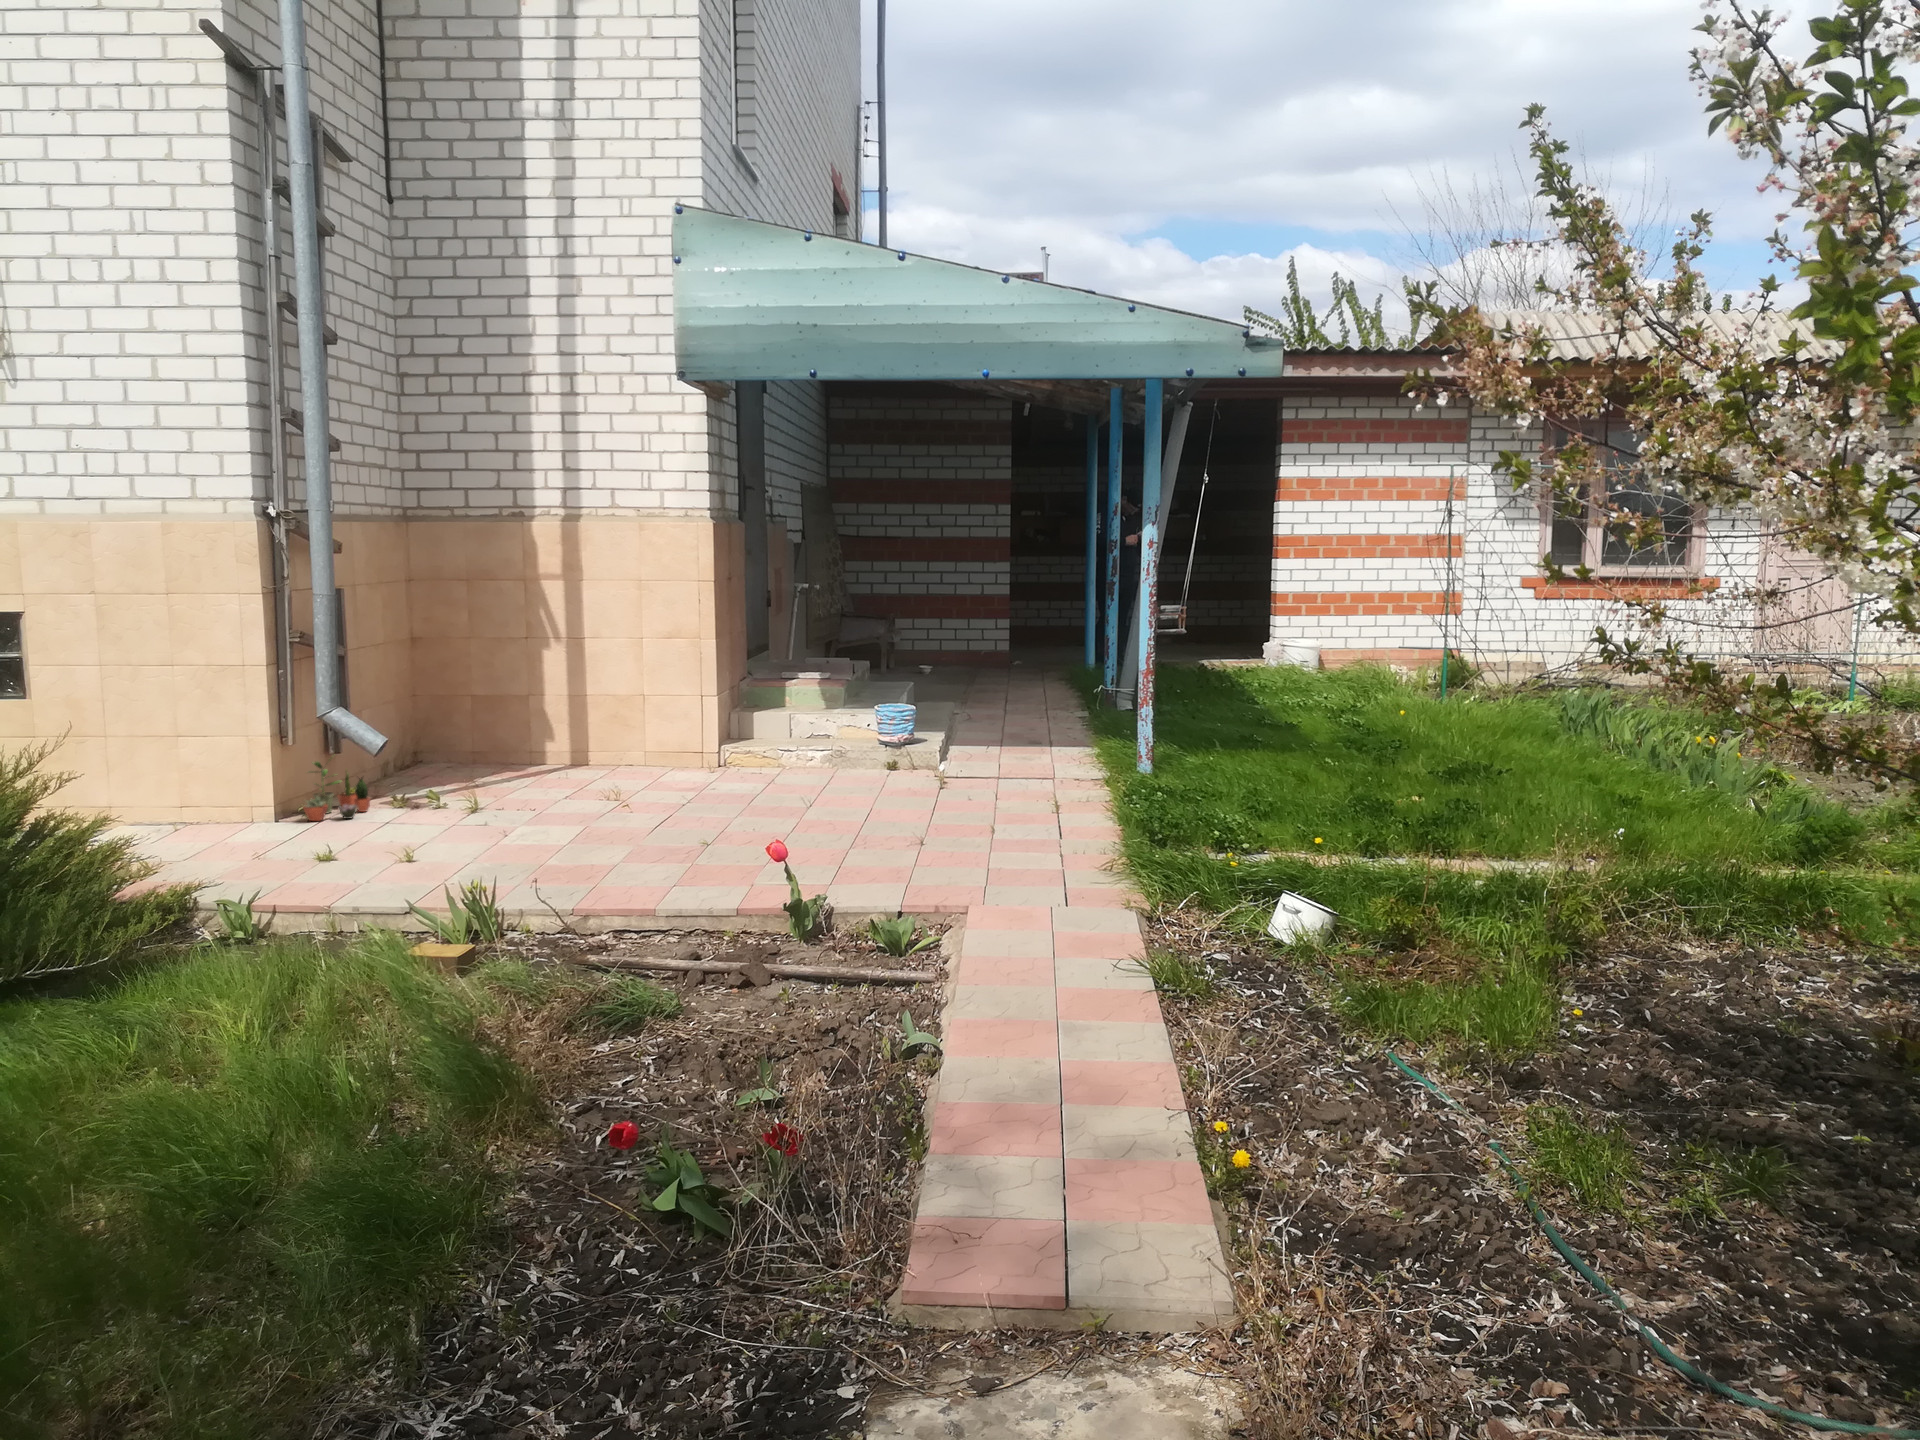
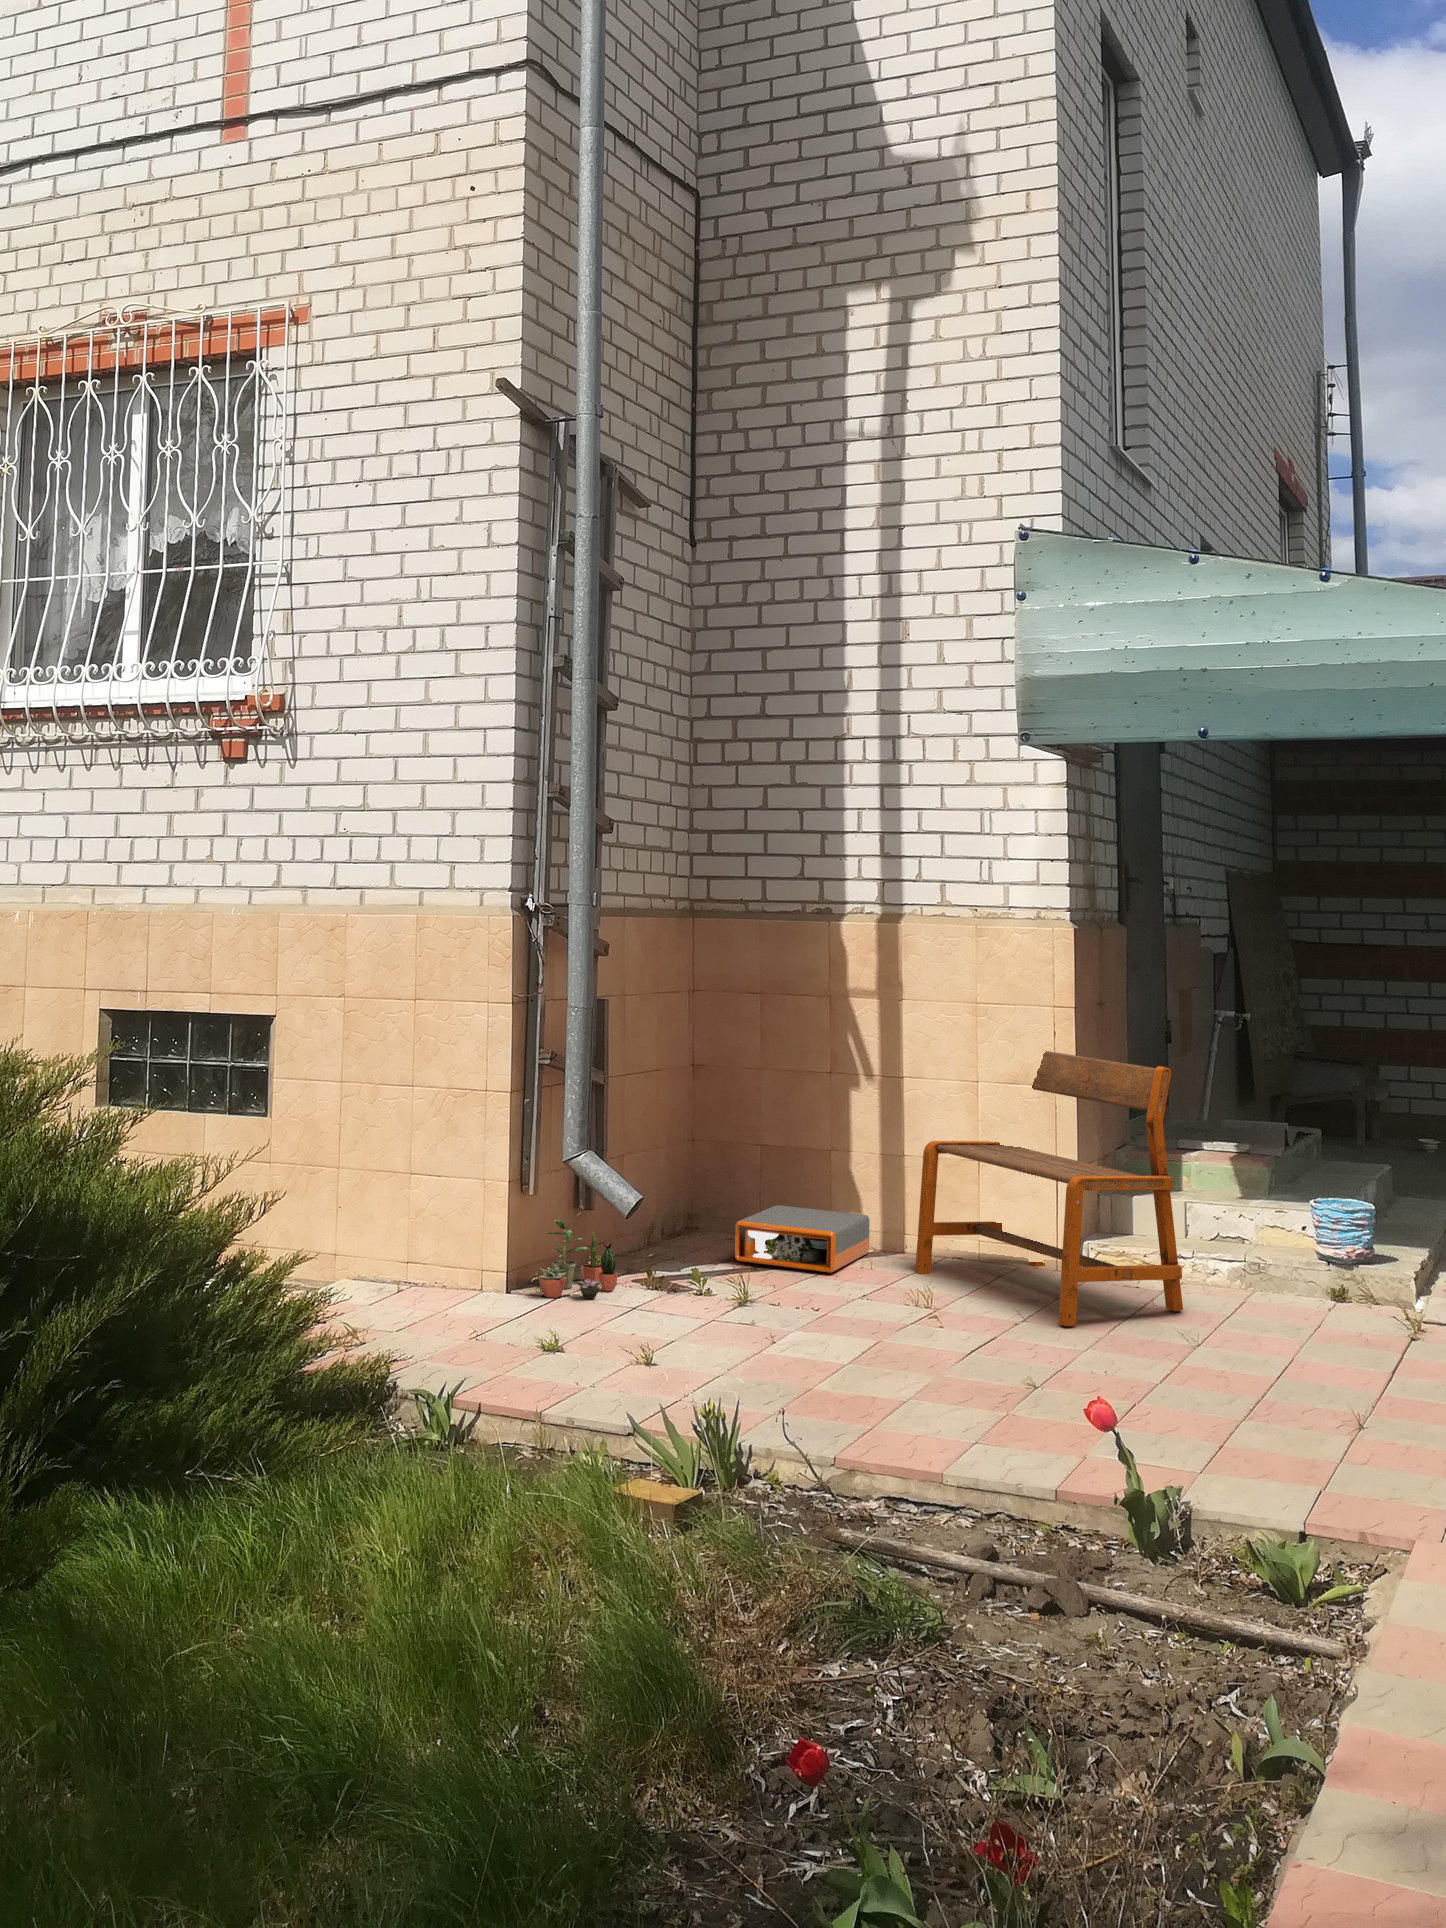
bench: none [602,610,794,802] -> present [915,1051,1183,1326]
storage box: none [462,738,565,783] -> present [735,1205,870,1273]

